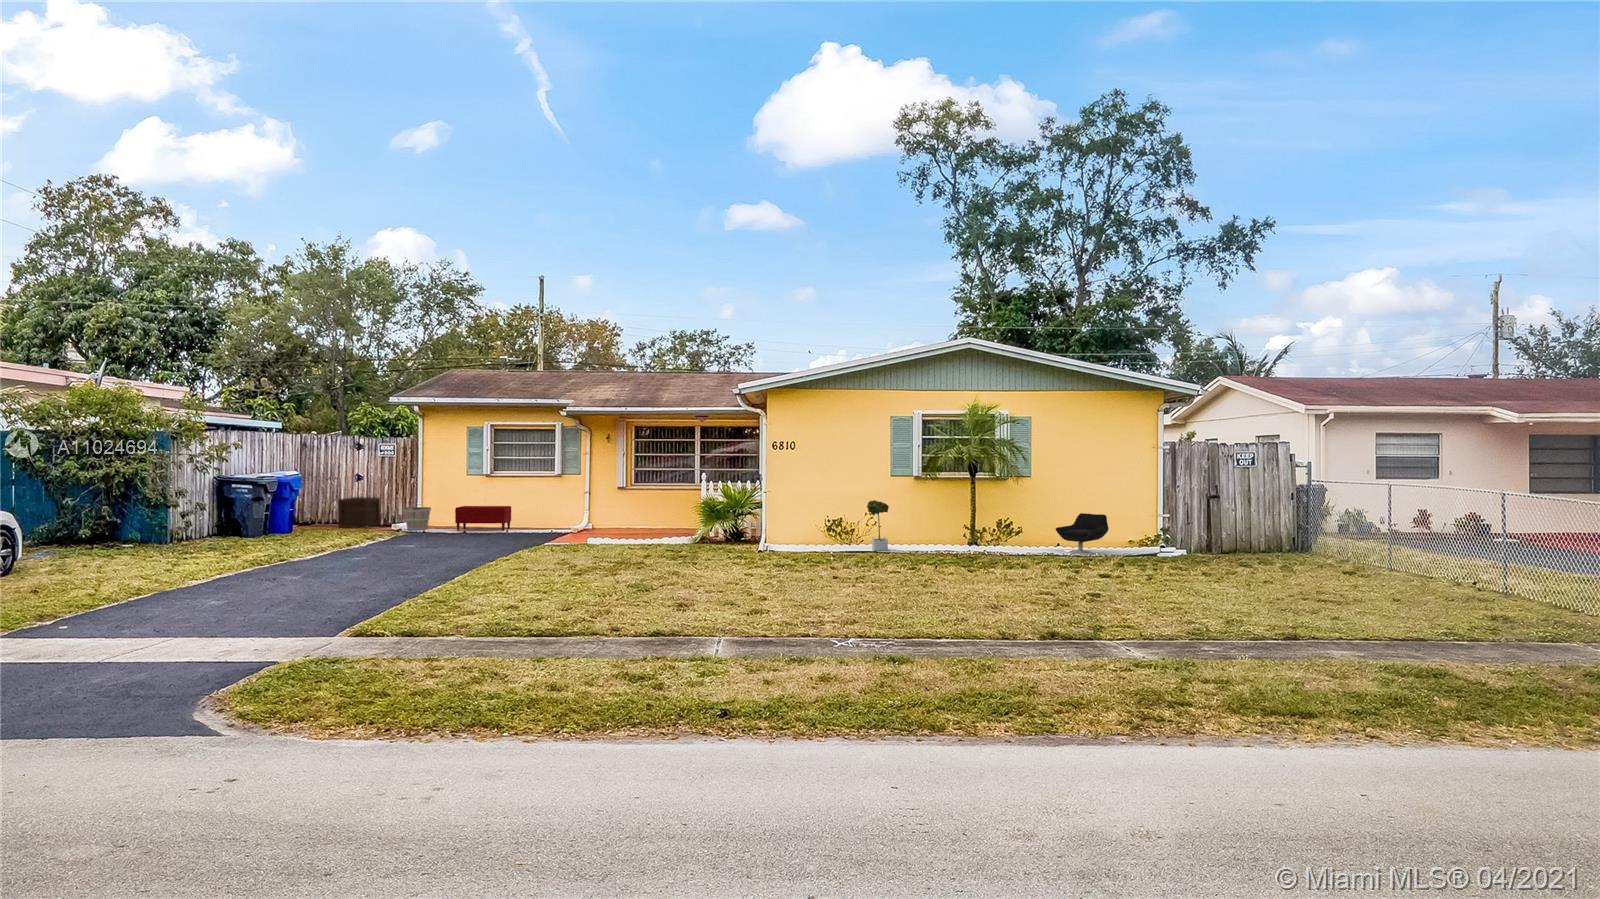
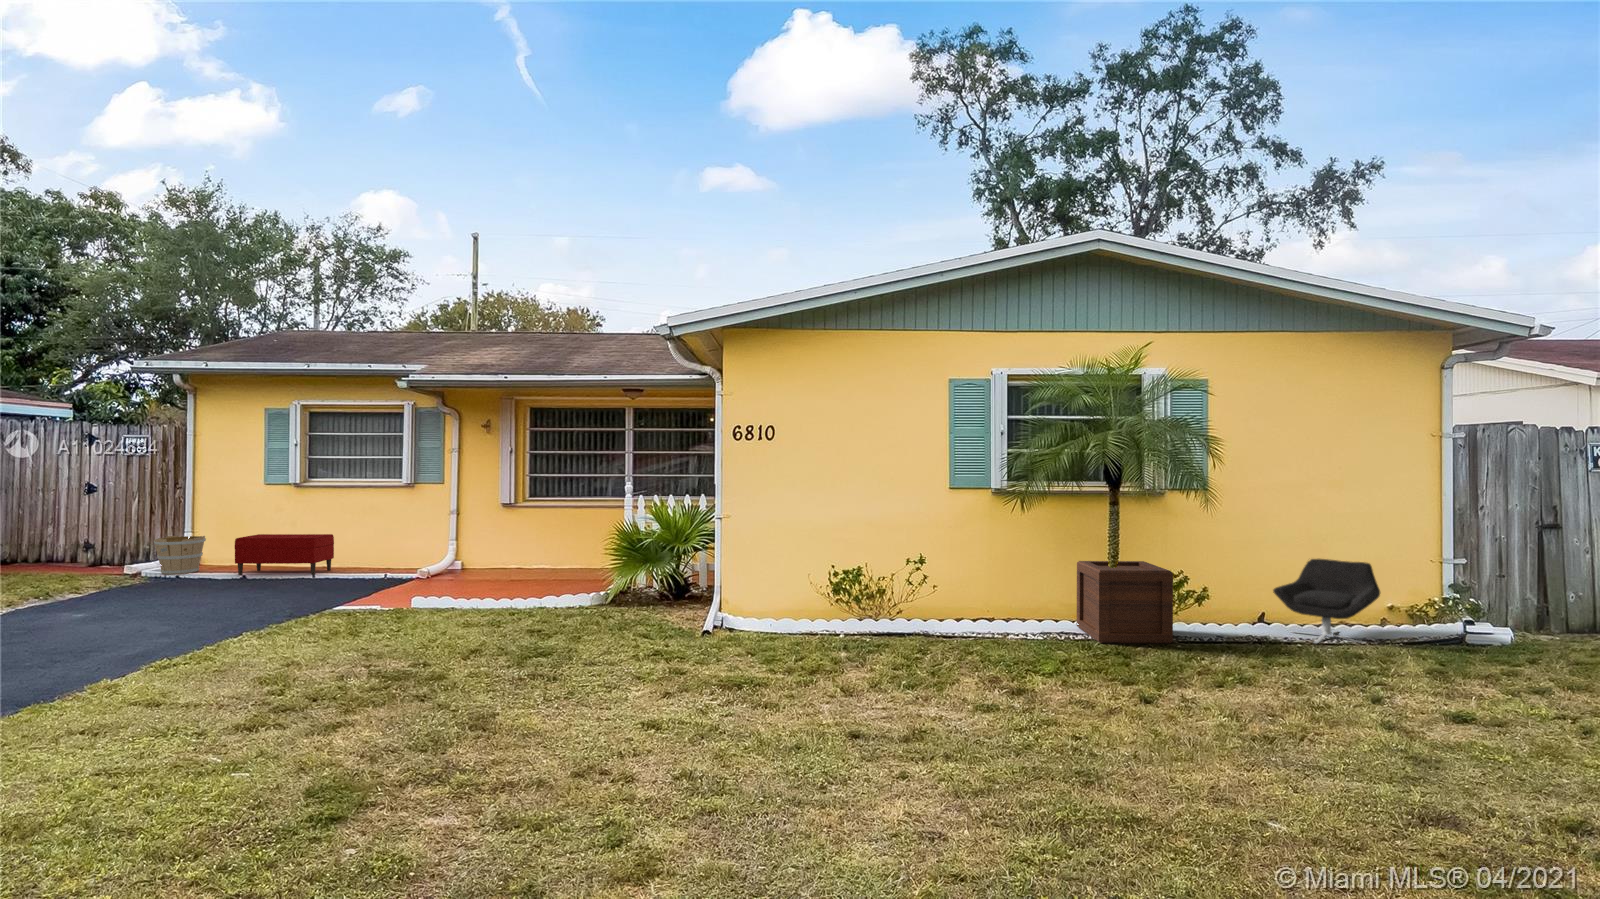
wooden crate: present [338,497,380,528] -> present [1077,561,1173,644]
potted tree: present [867,500,889,551] -> none [909,534,951,632]

